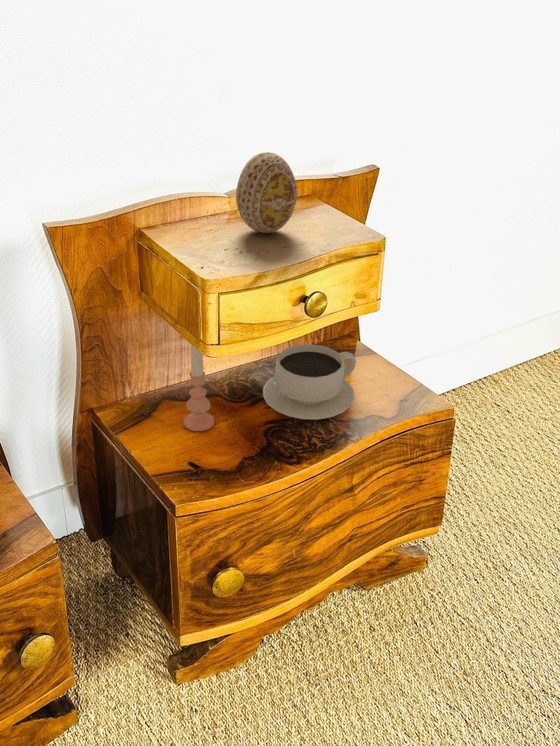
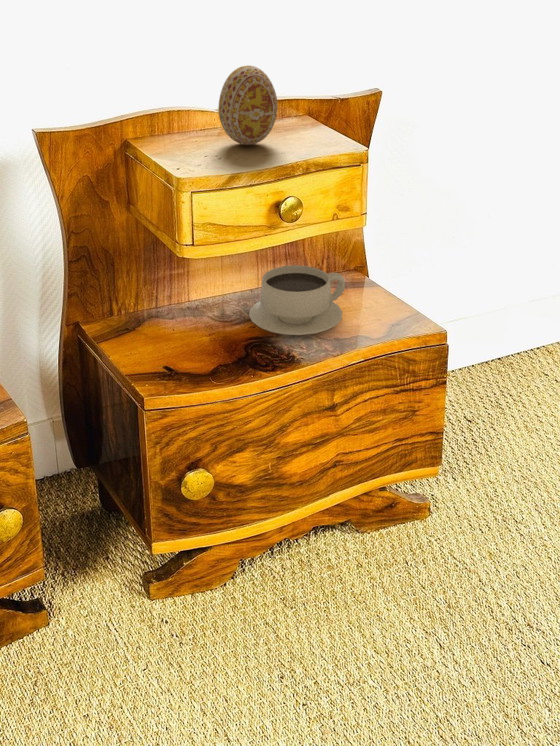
candle: present [184,344,214,431] -> none [166,220,197,342]

